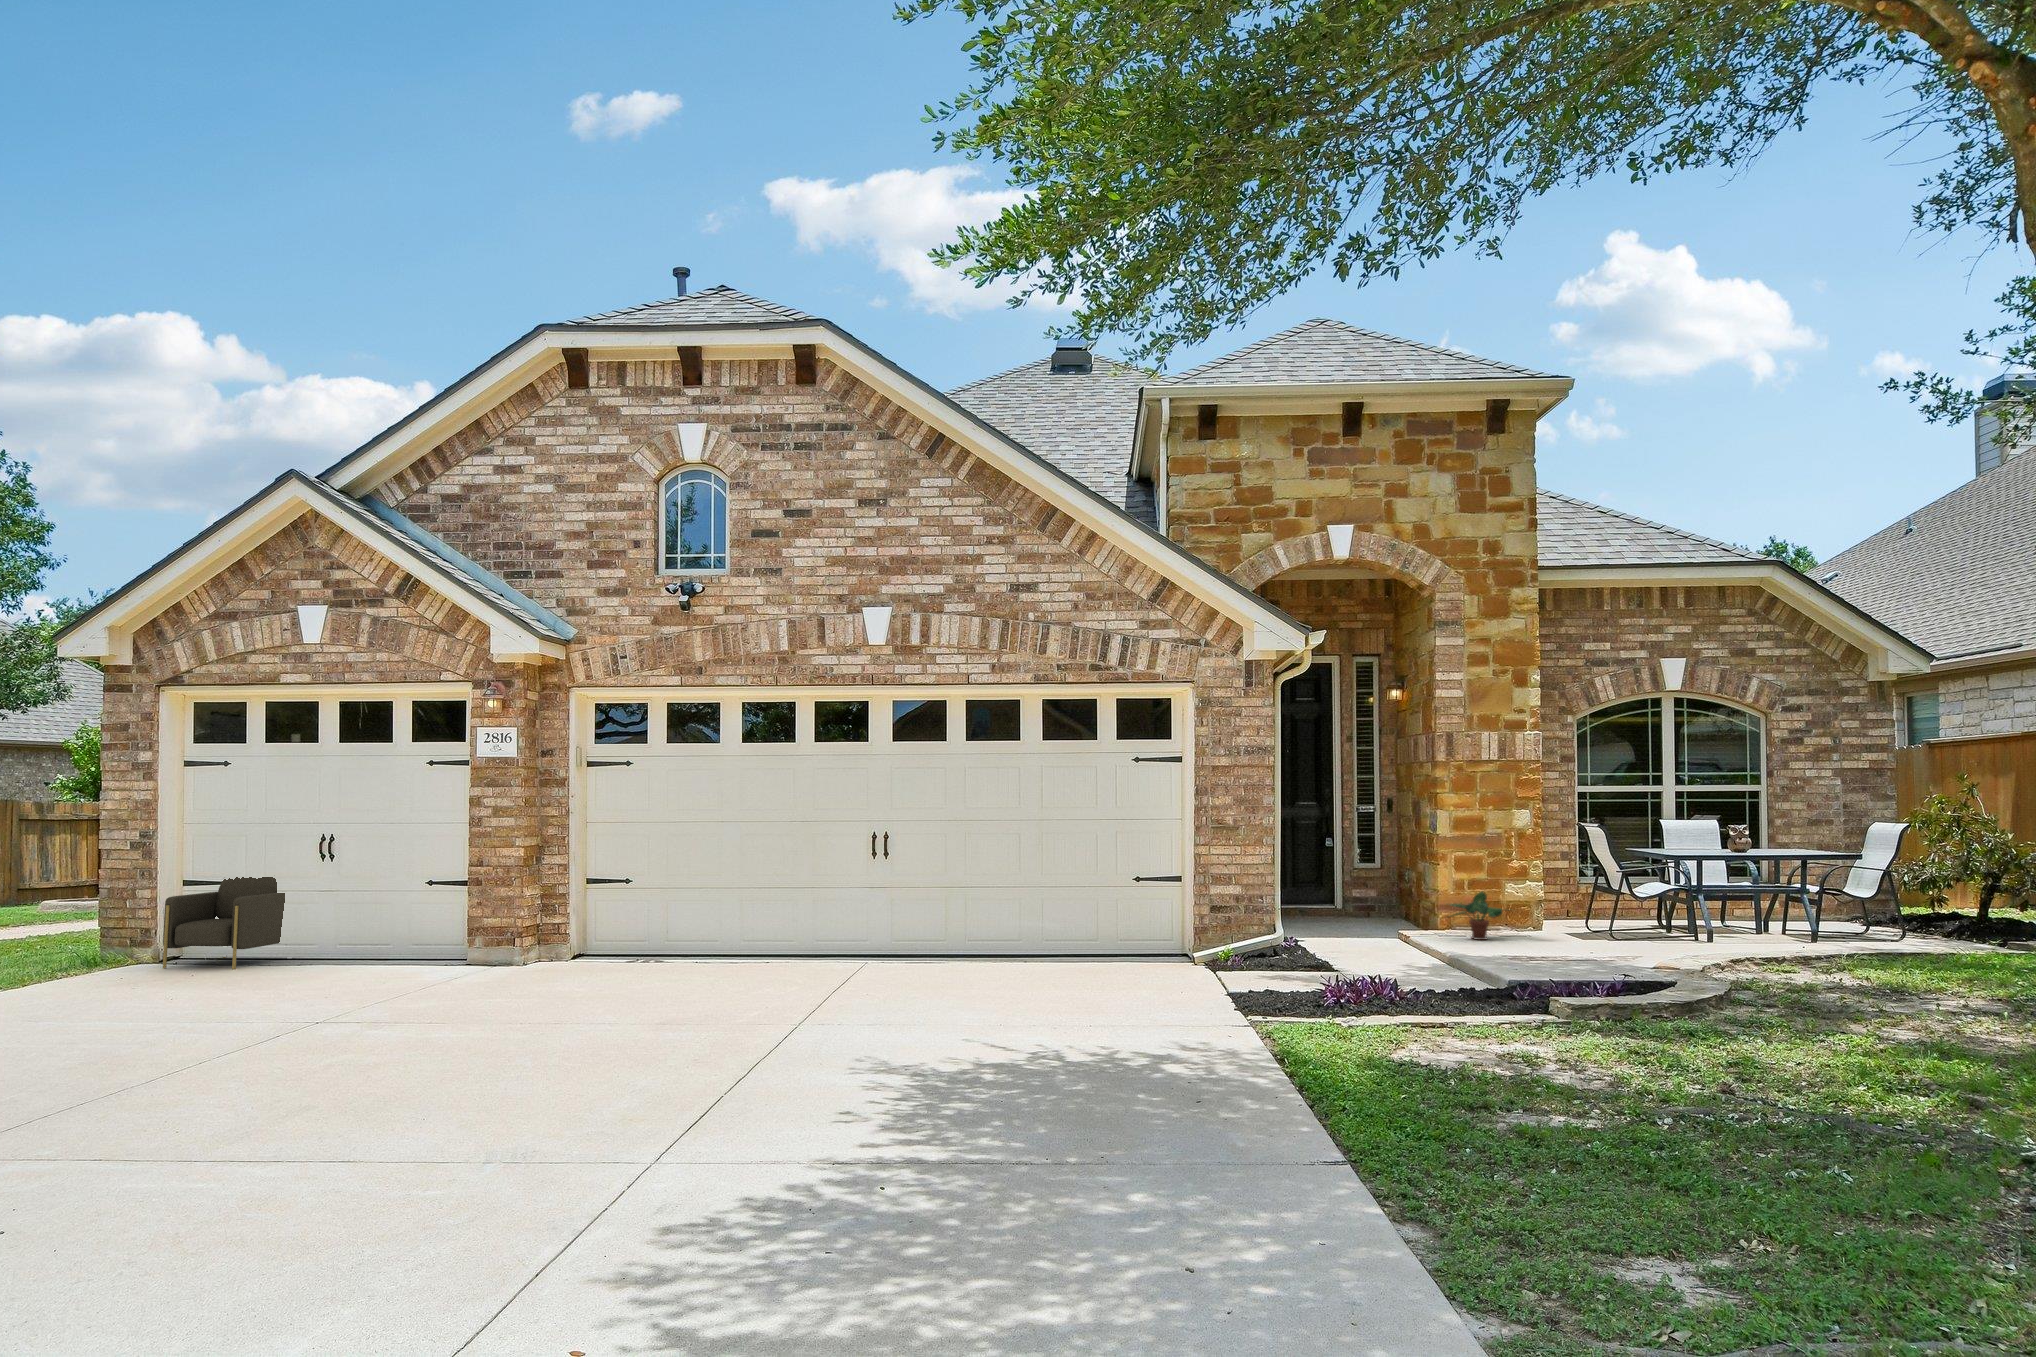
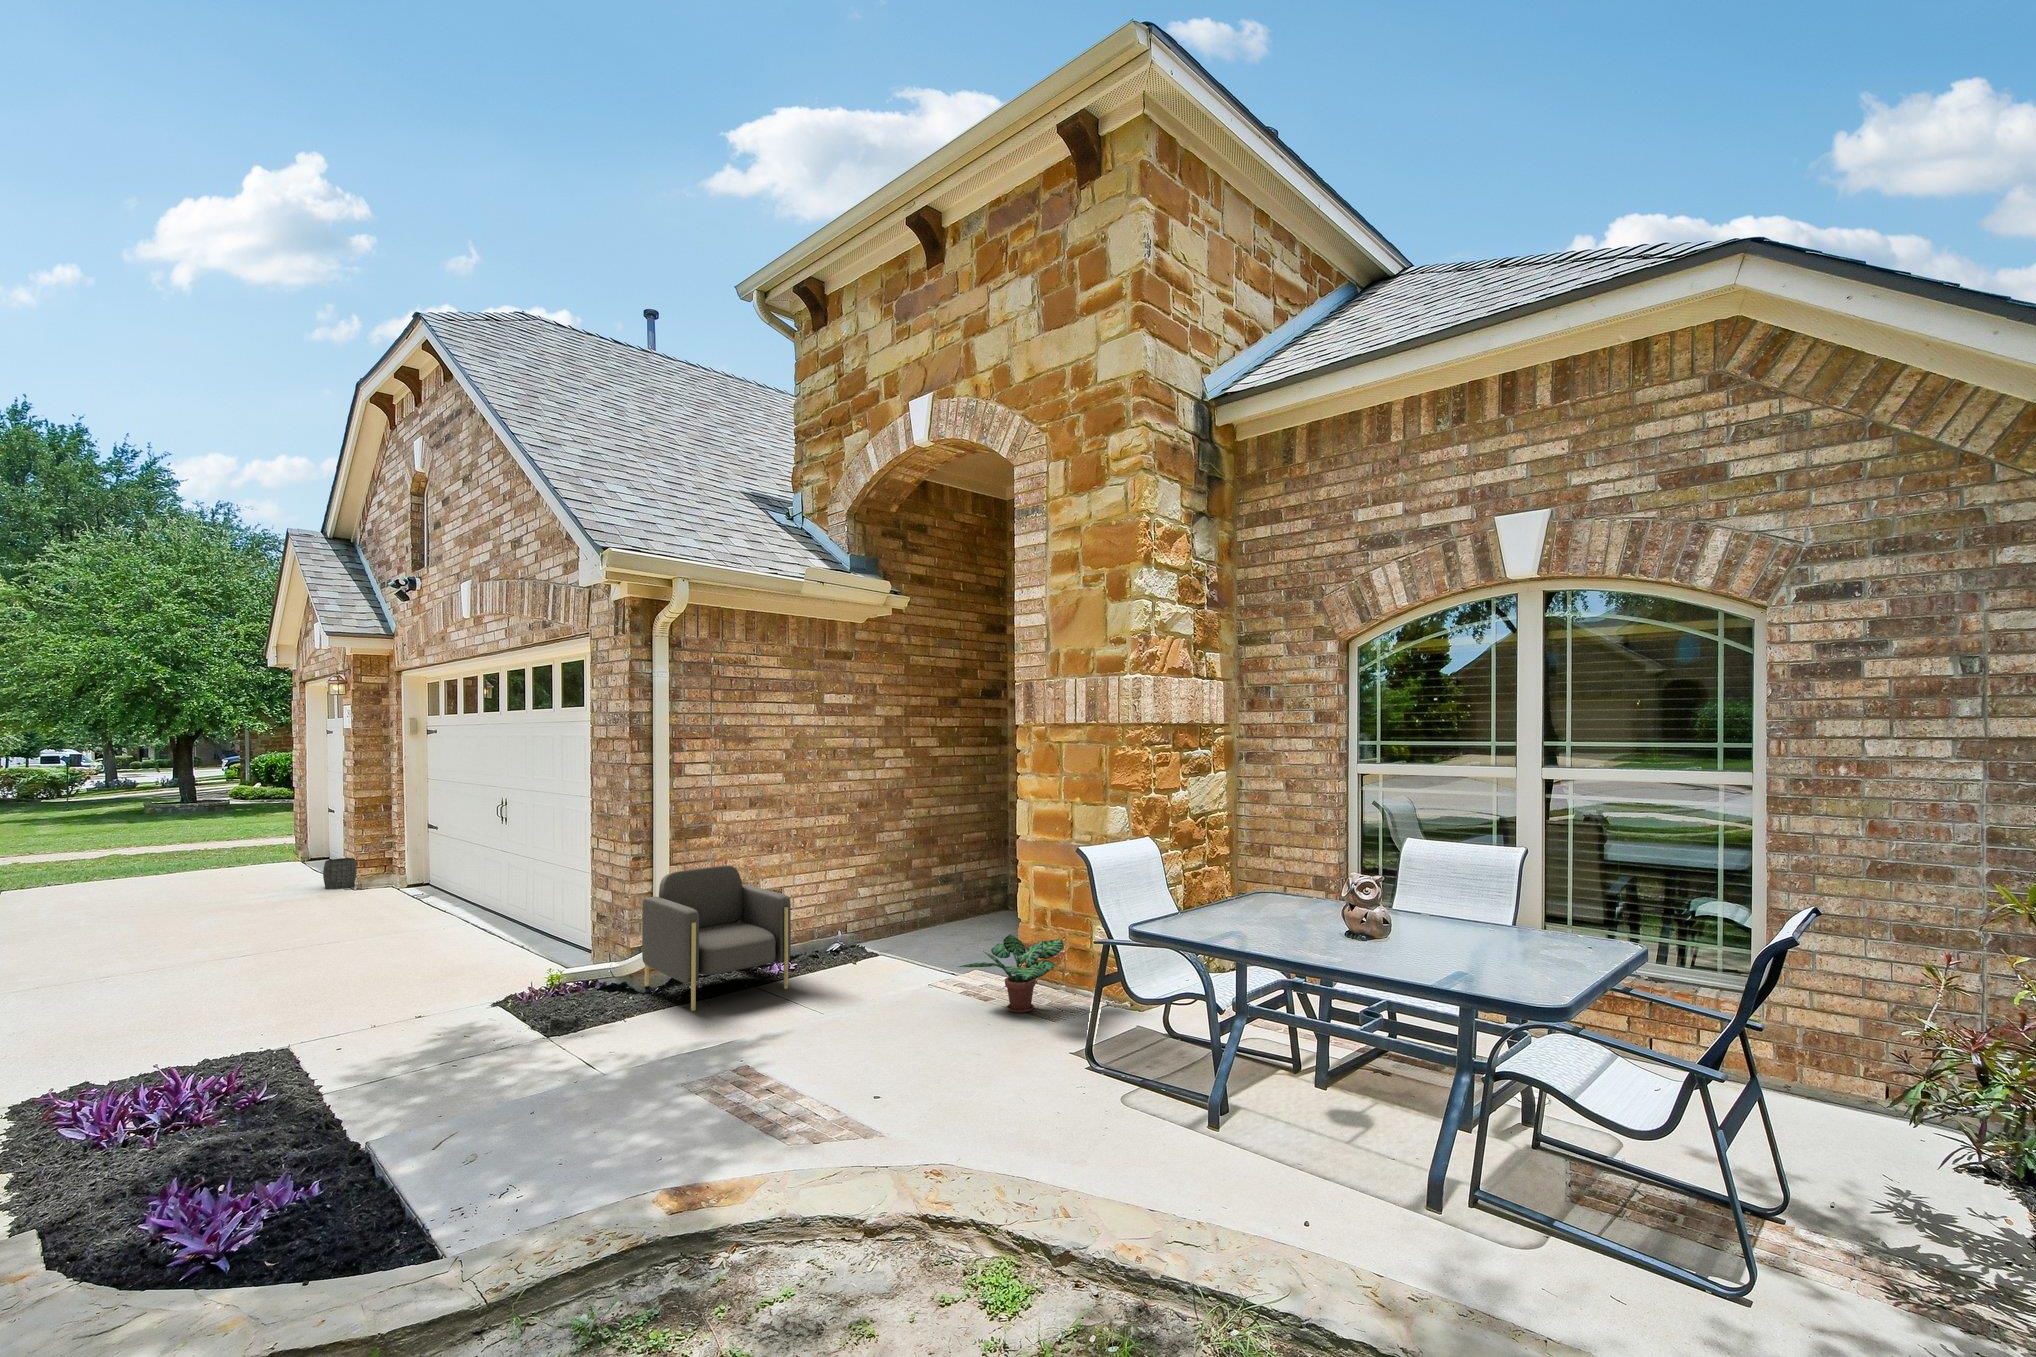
armchair: present [163,877,285,969] -> present [642,865,791,1011]
woven basket: none [494,926,531,964] -> present [323,858,357,889]

